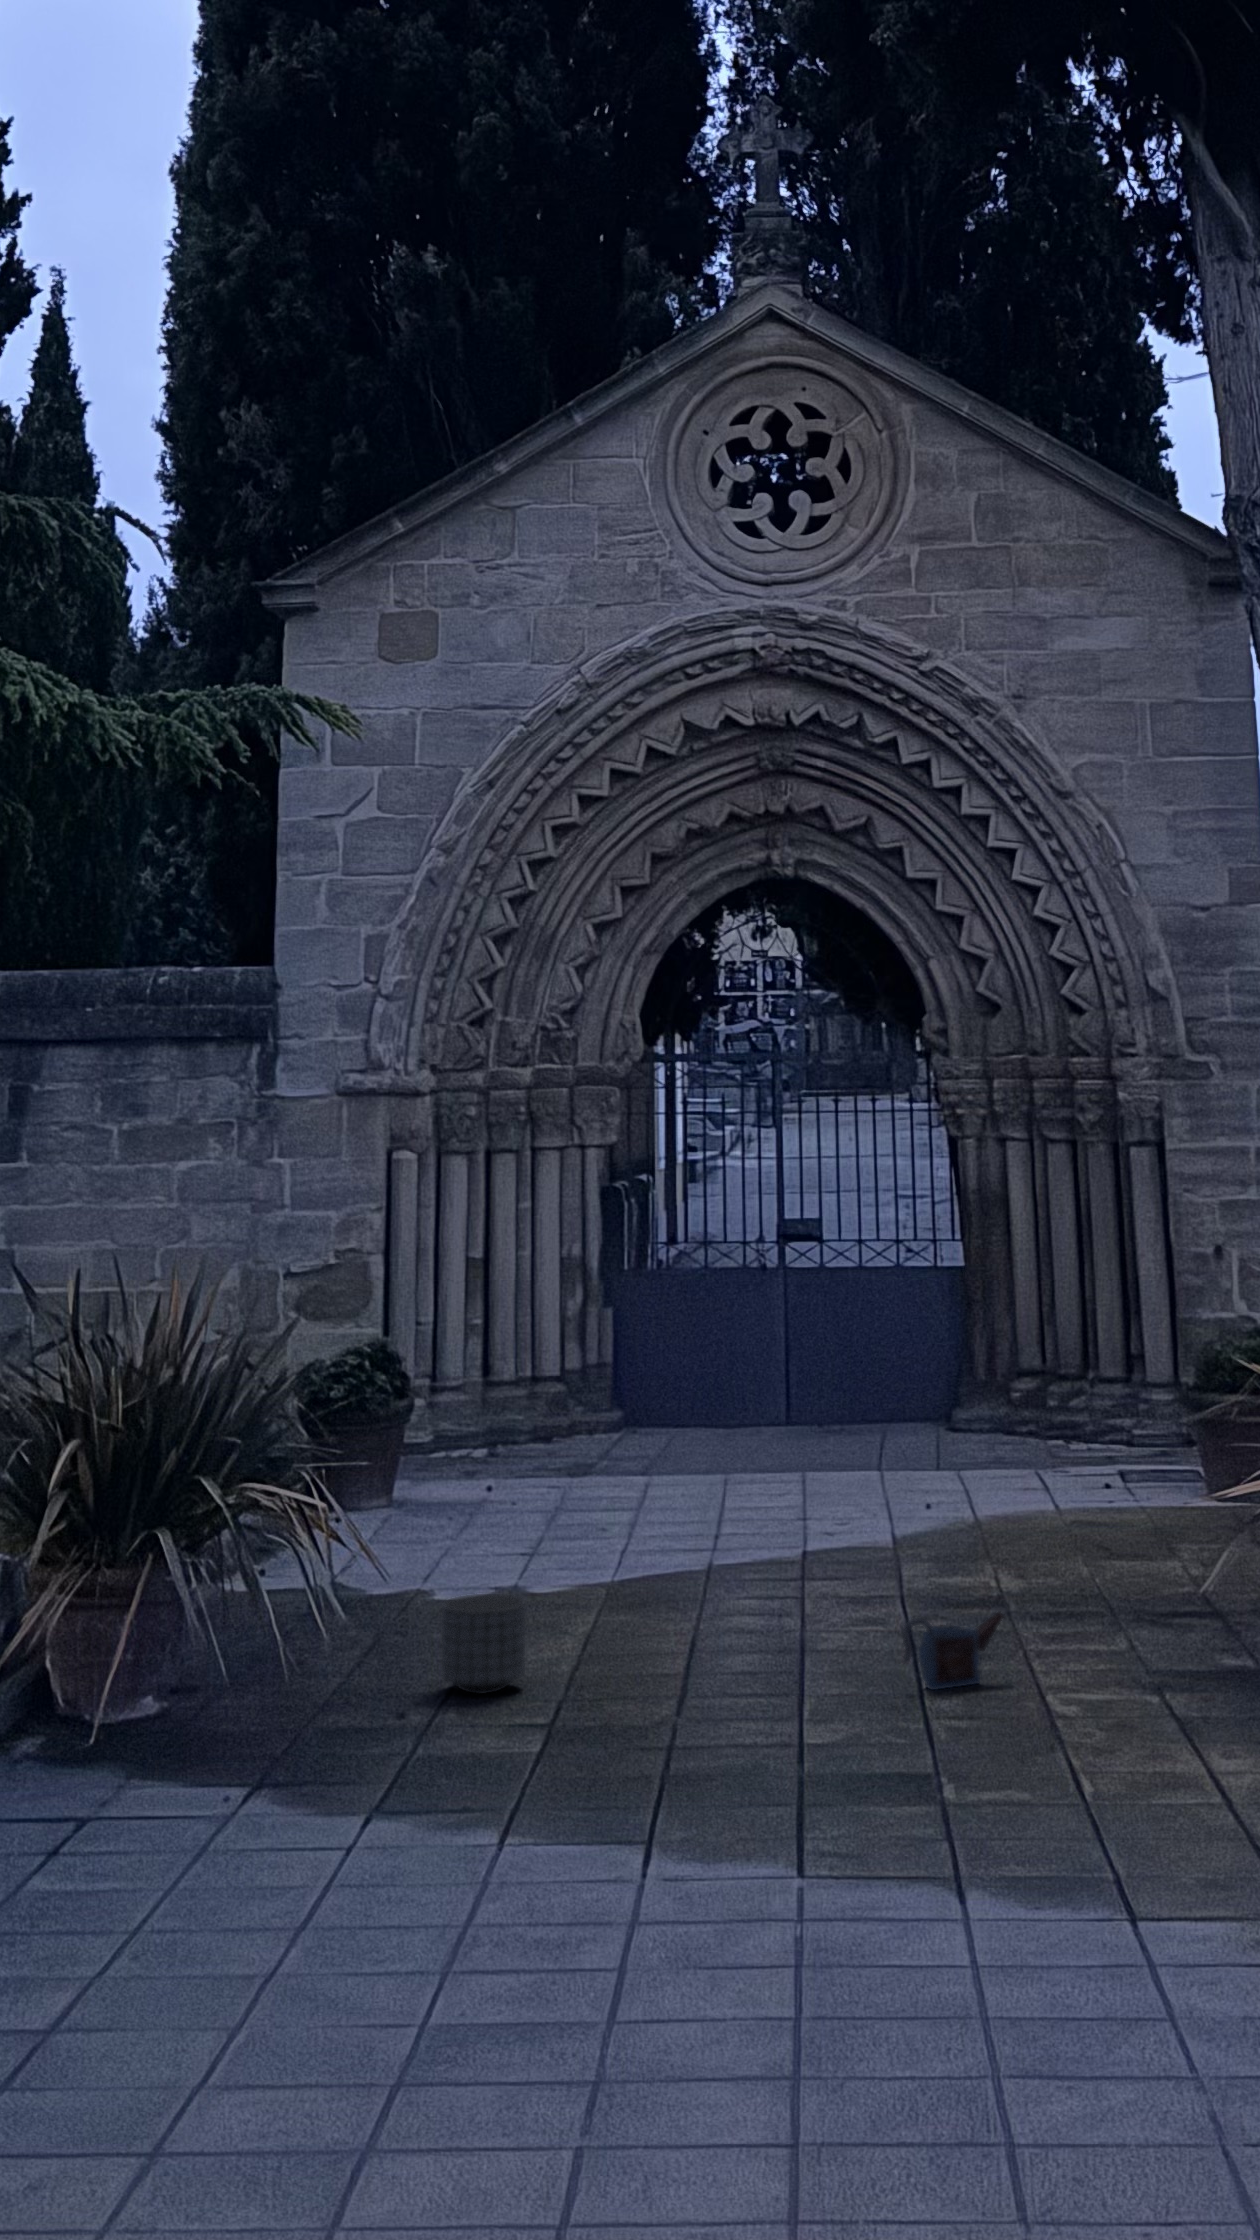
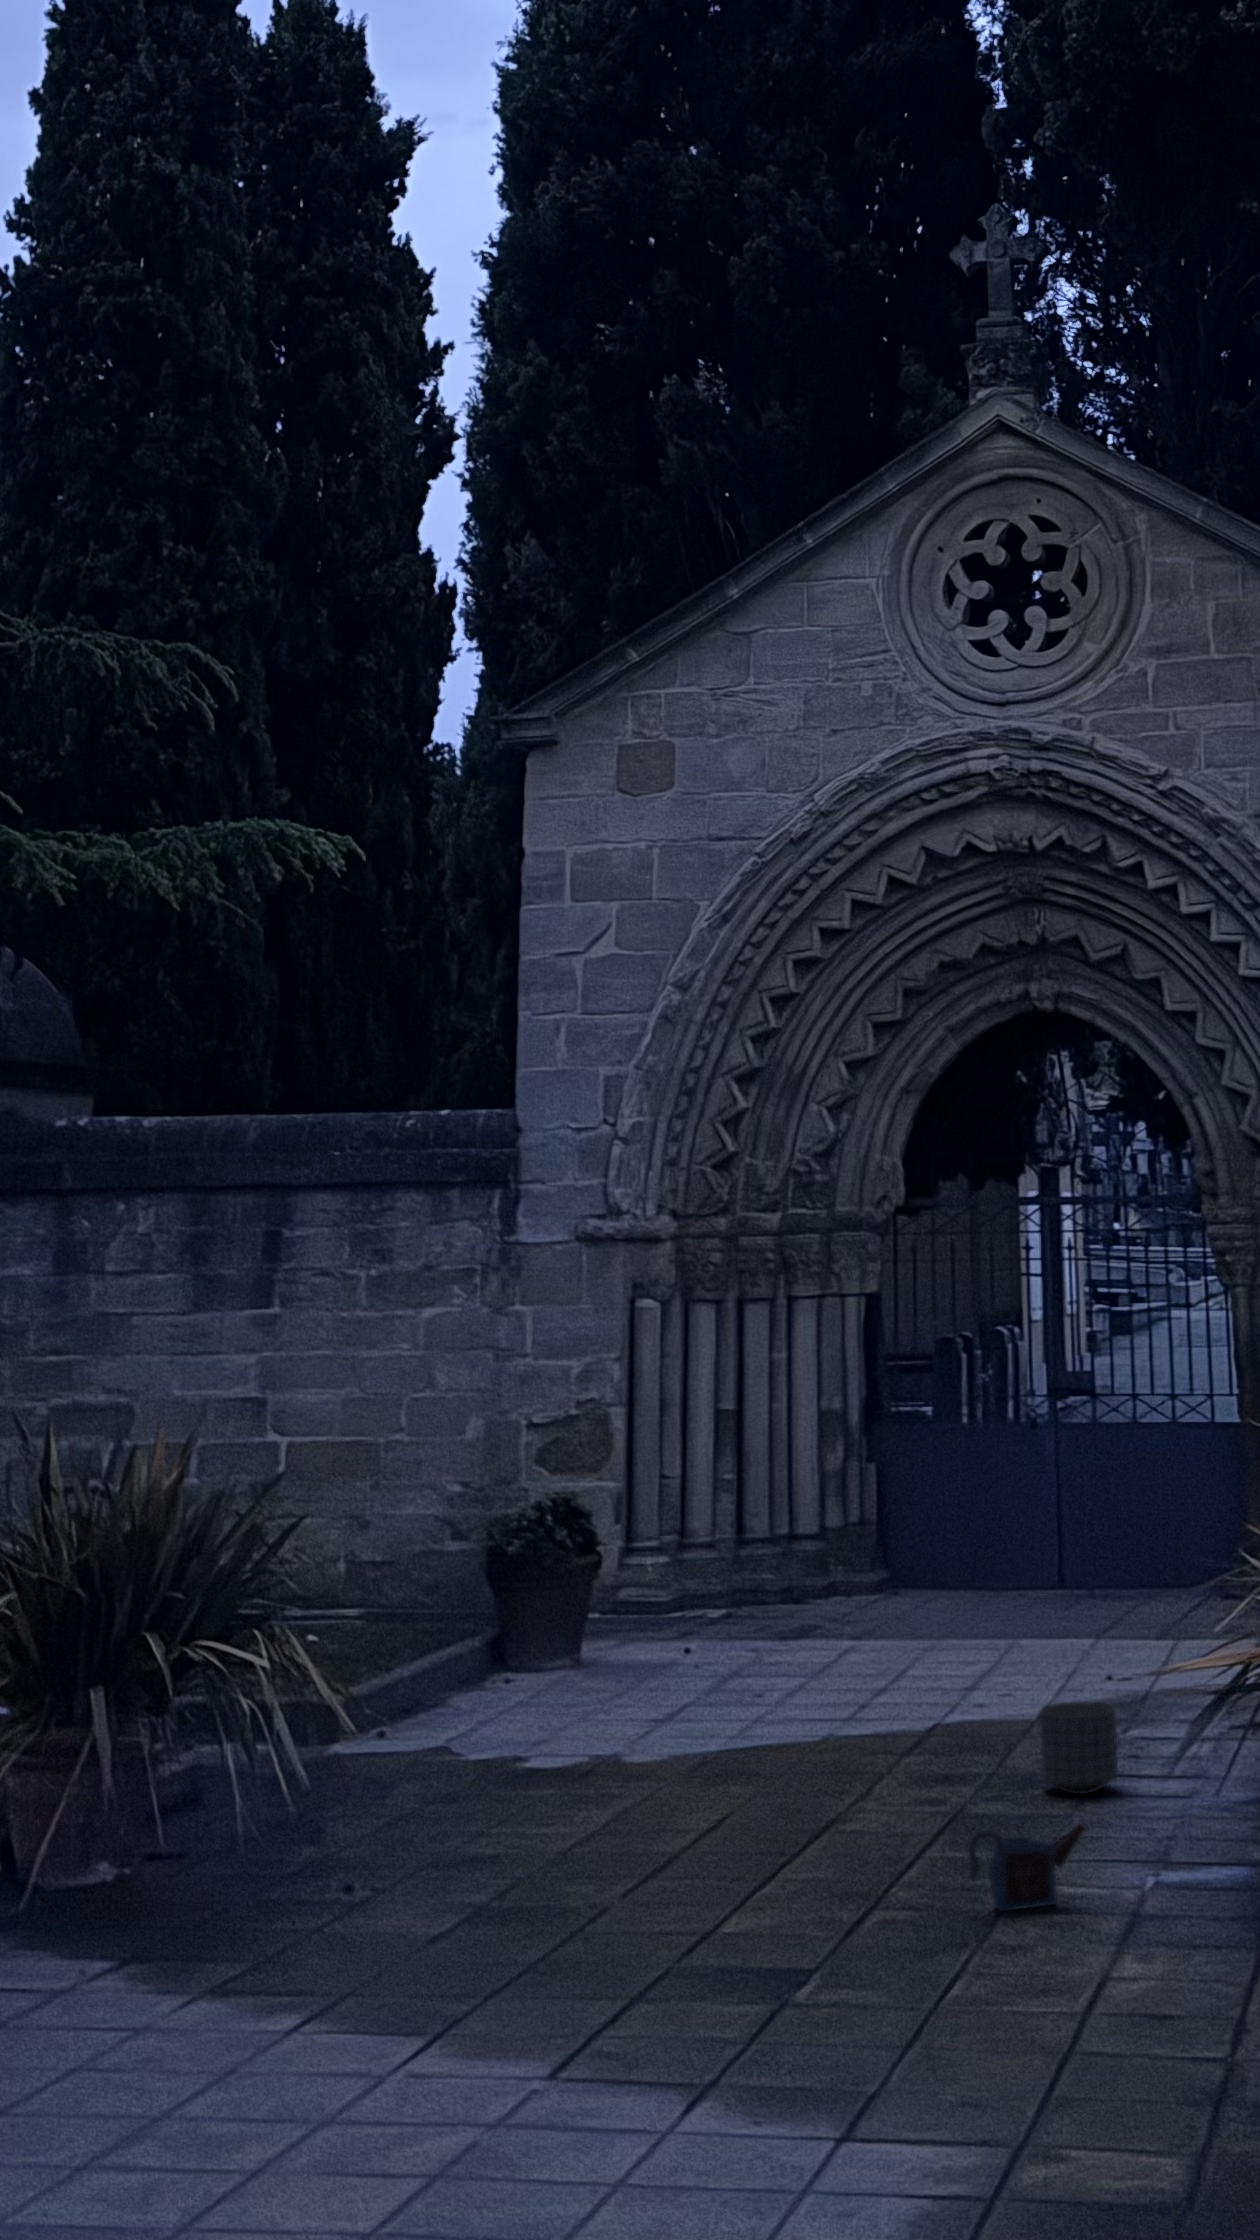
planter: present [441,1594,525,1694] -> present [1040,1701,1118,1794]

